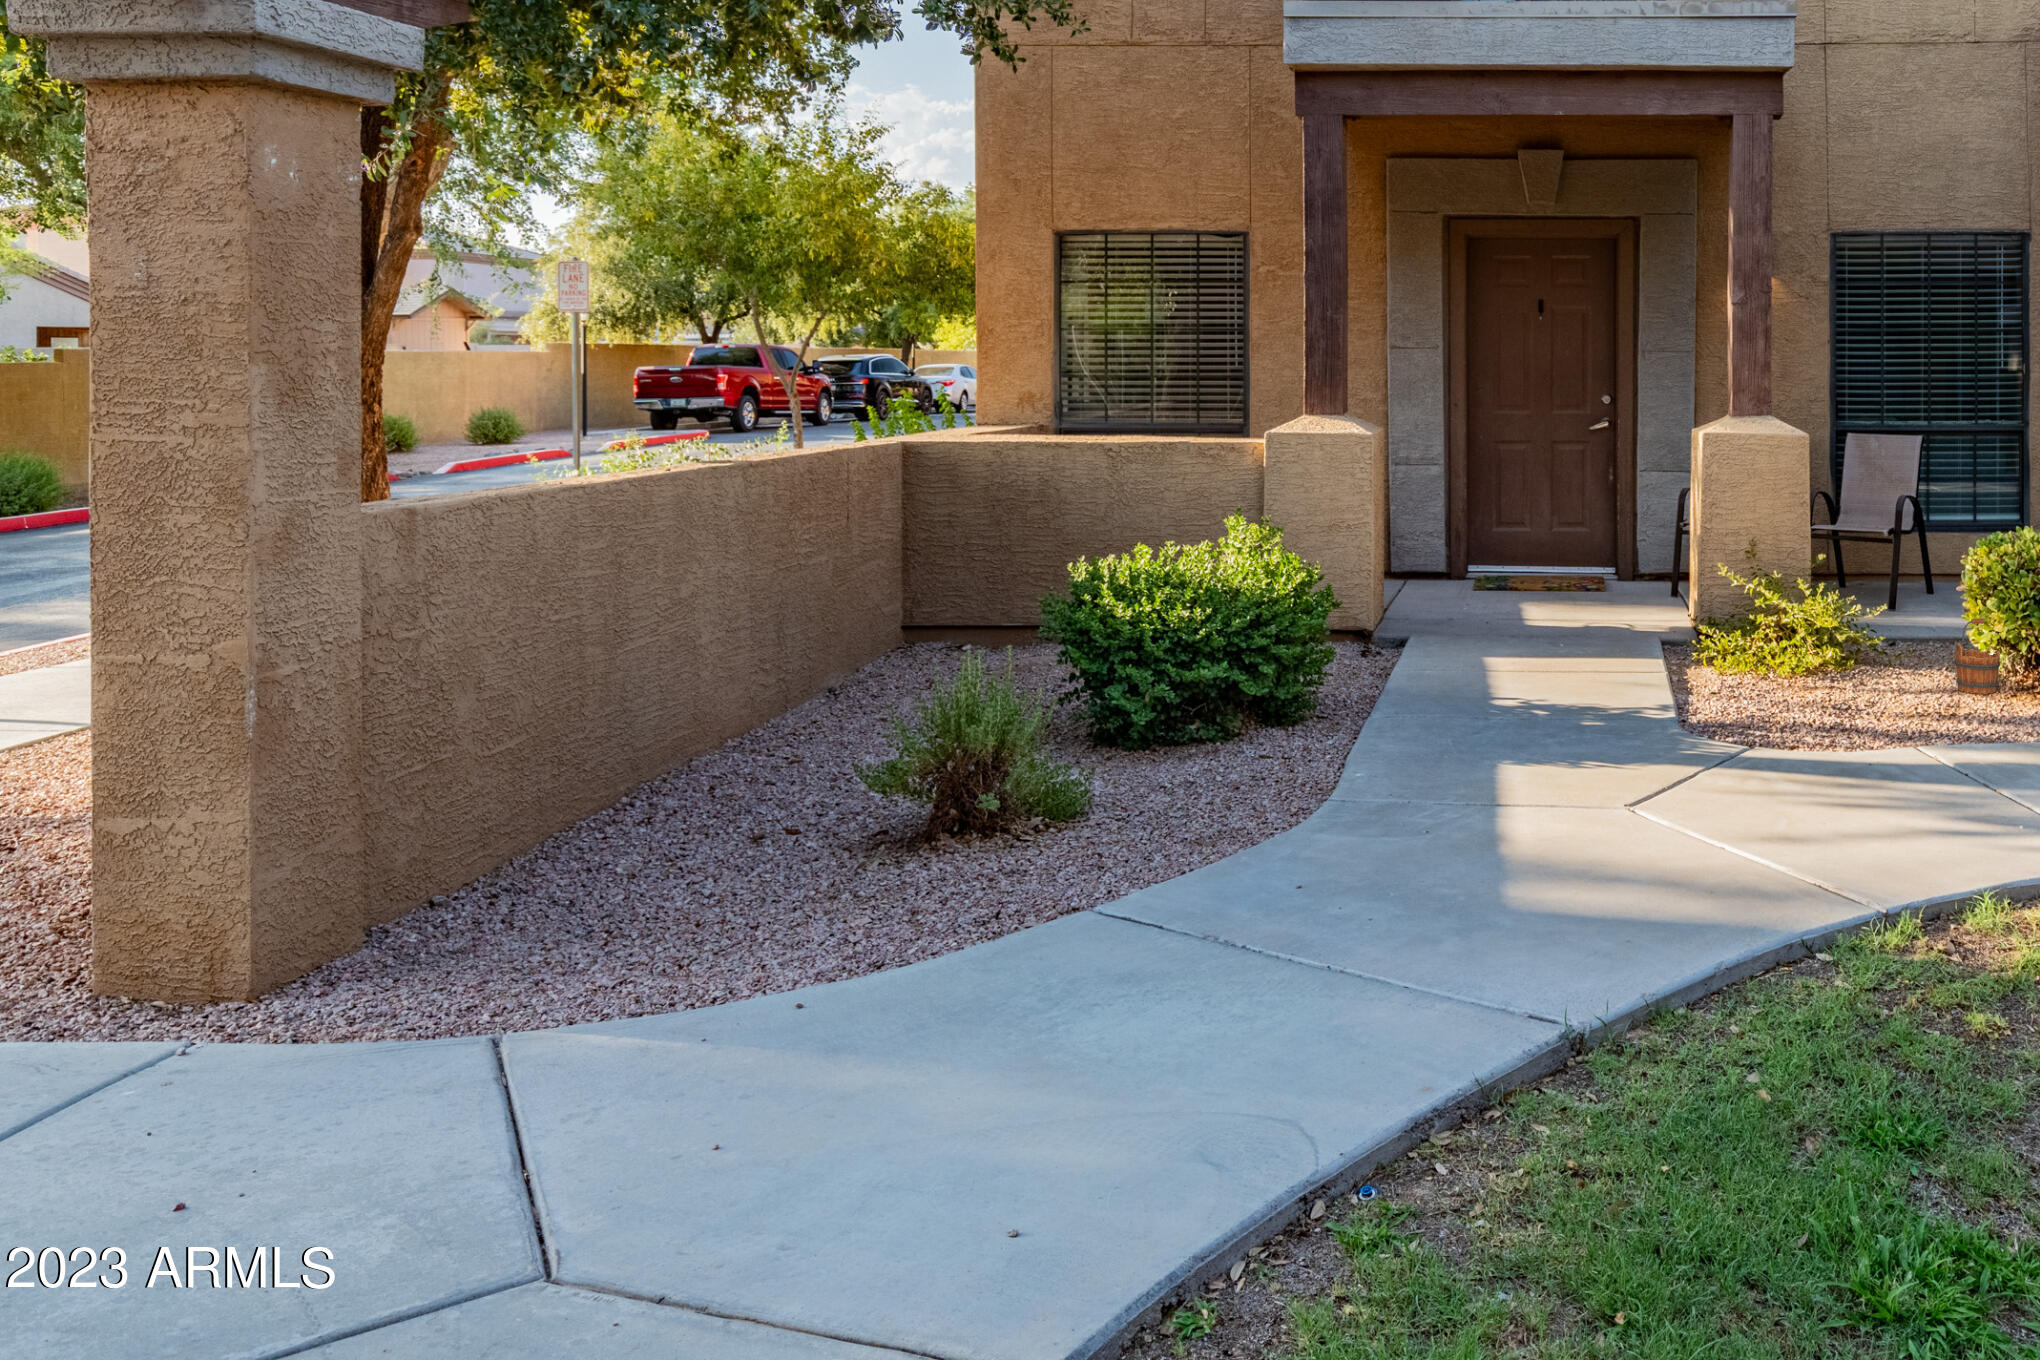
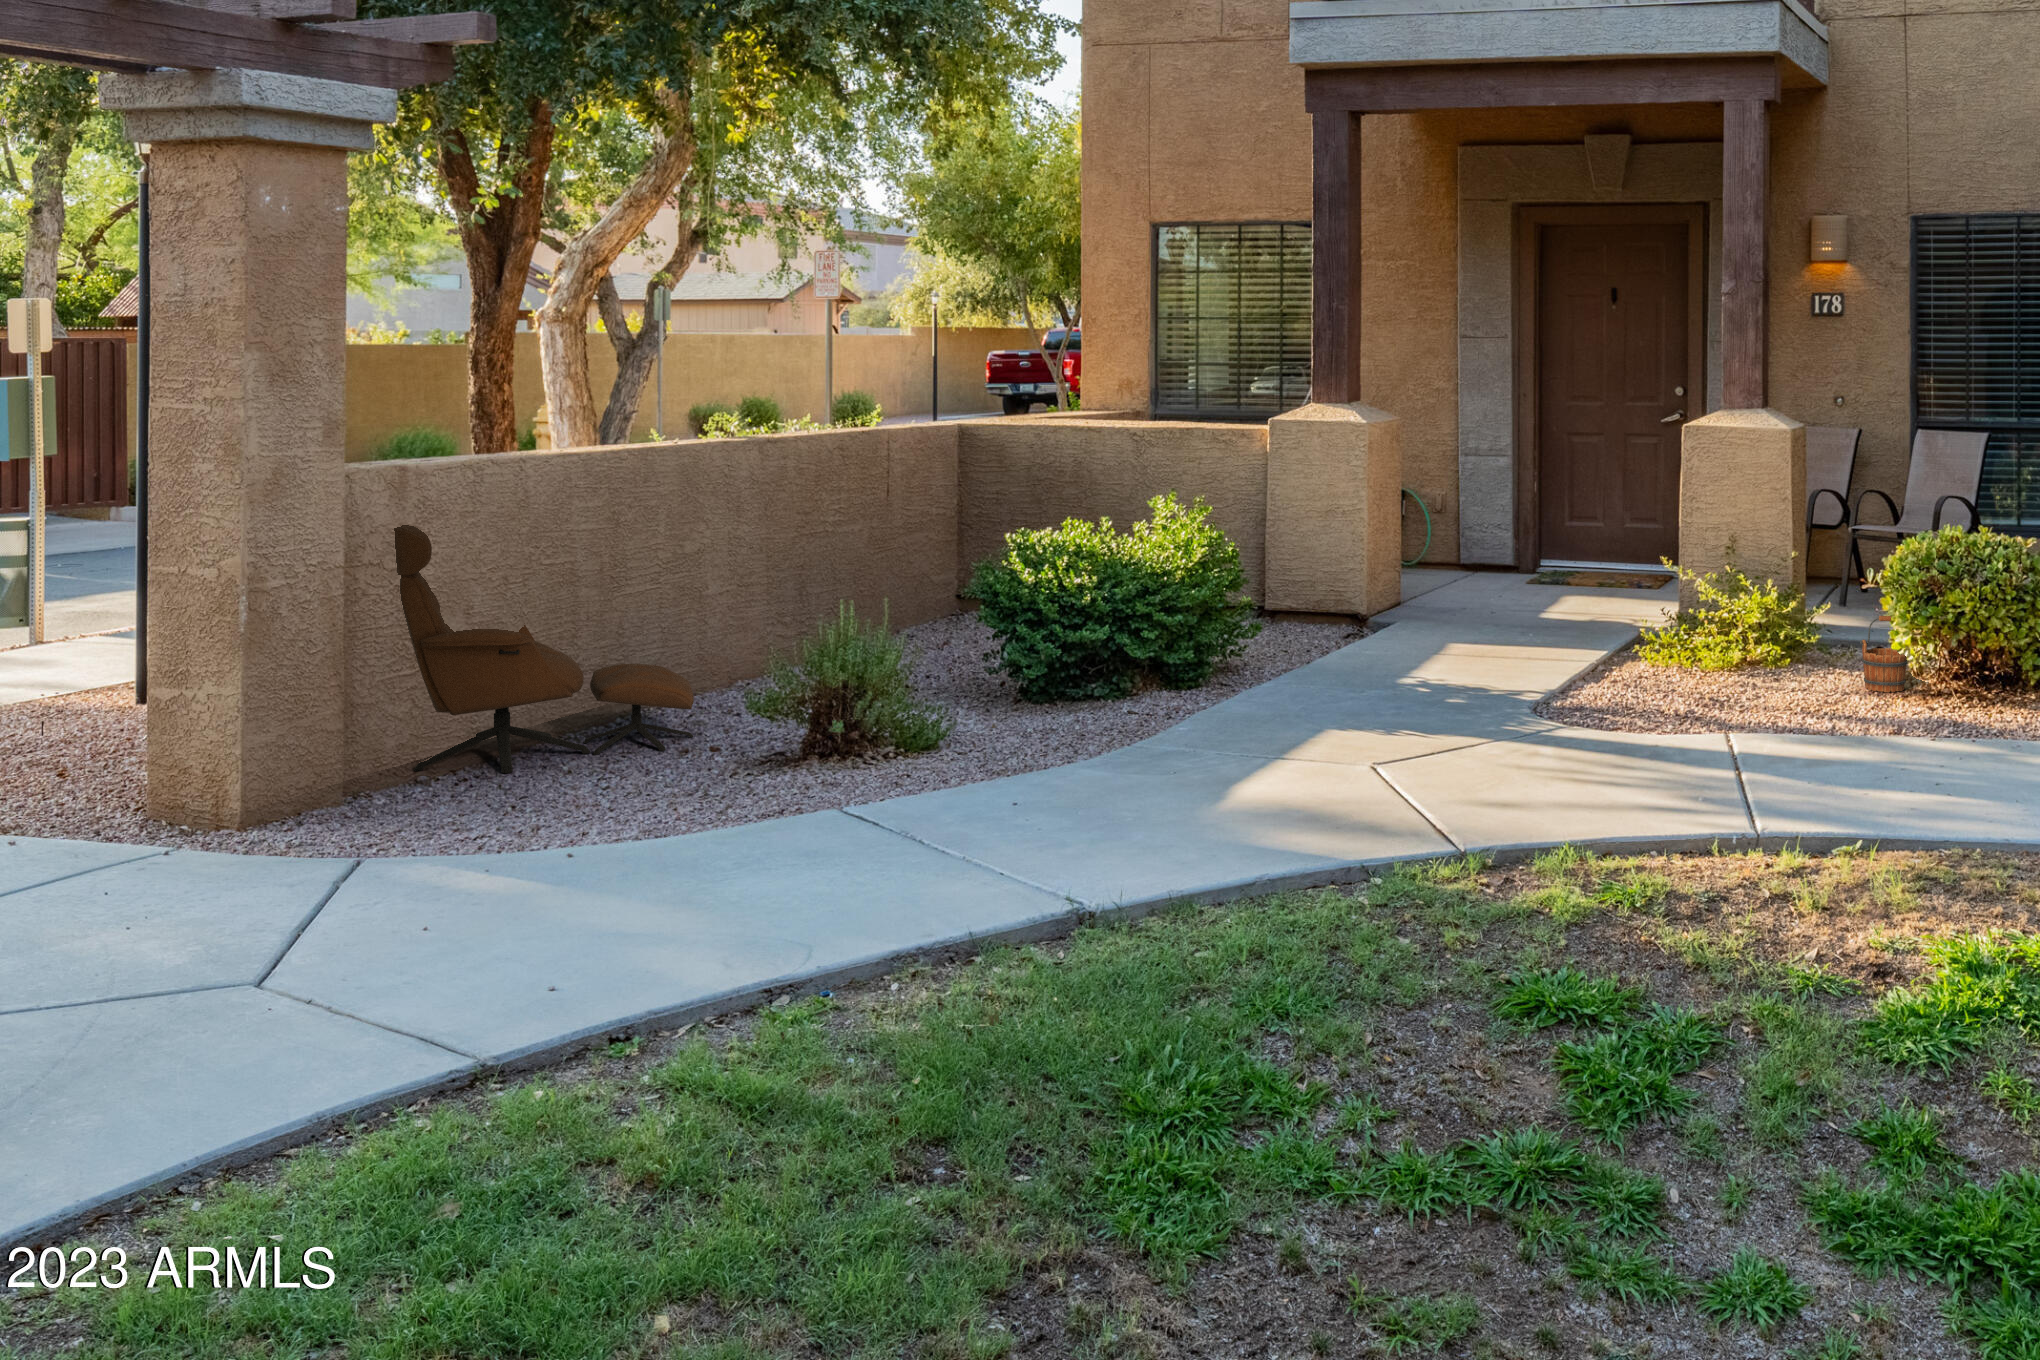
lounge chair: none [399,581,807,923] -> present [394,525,694,773]

